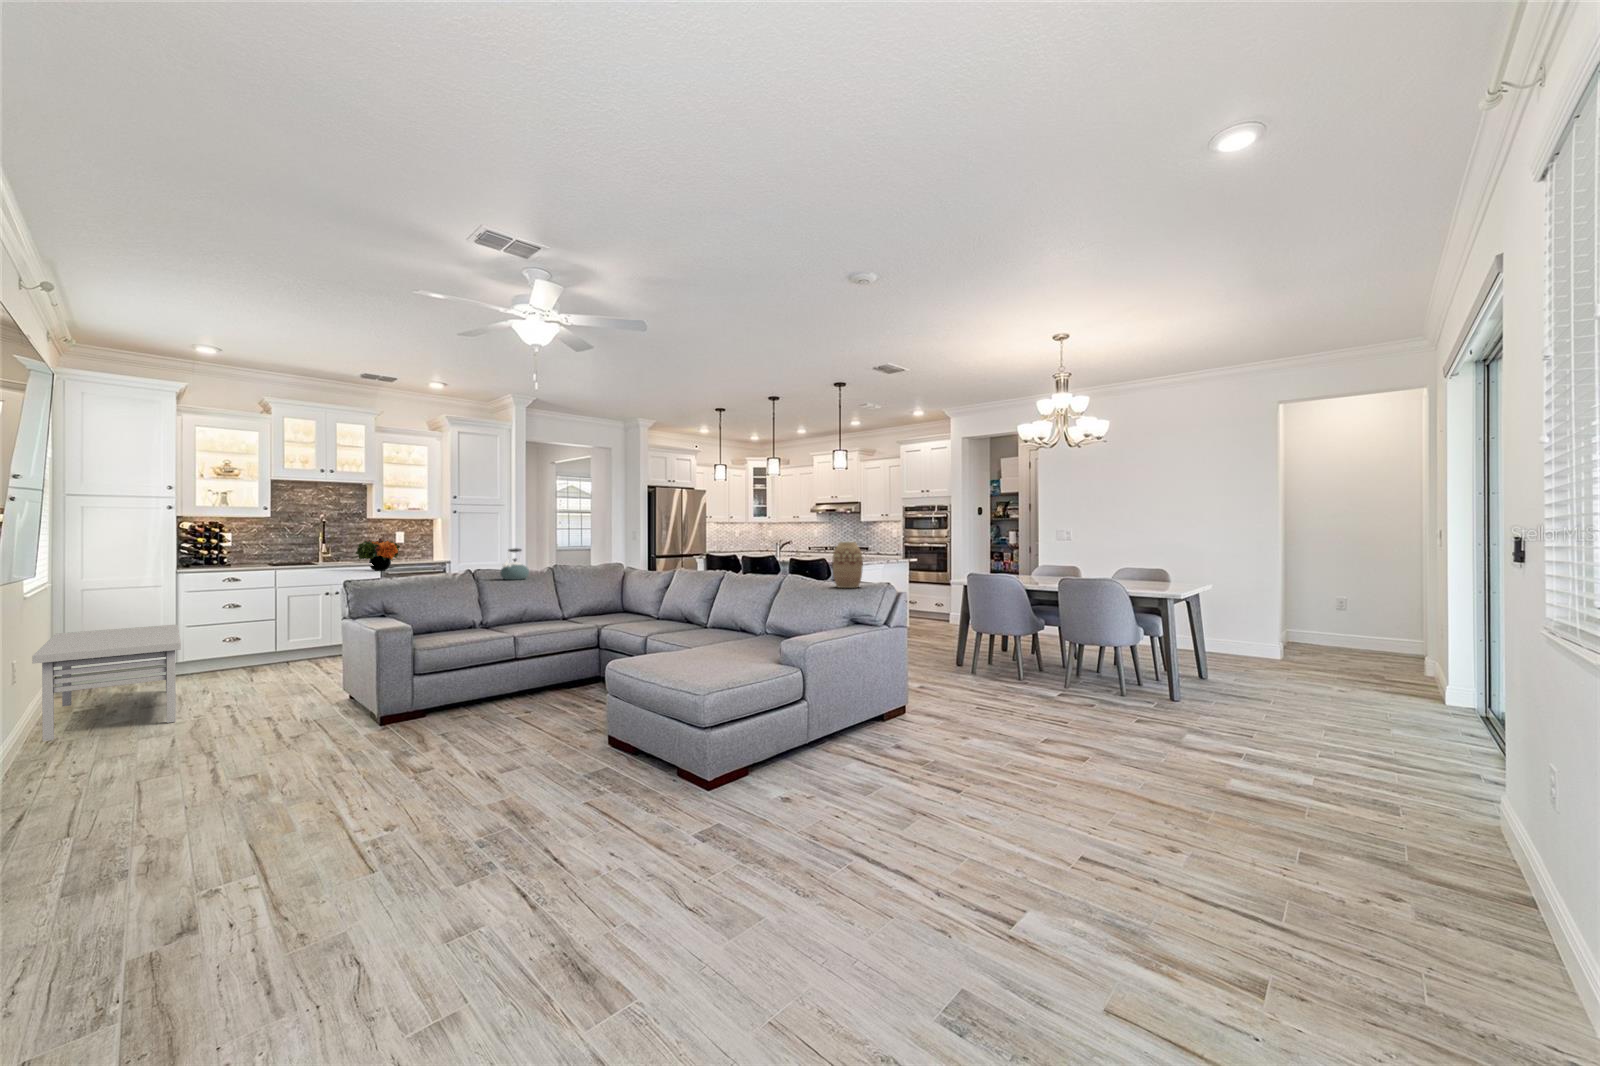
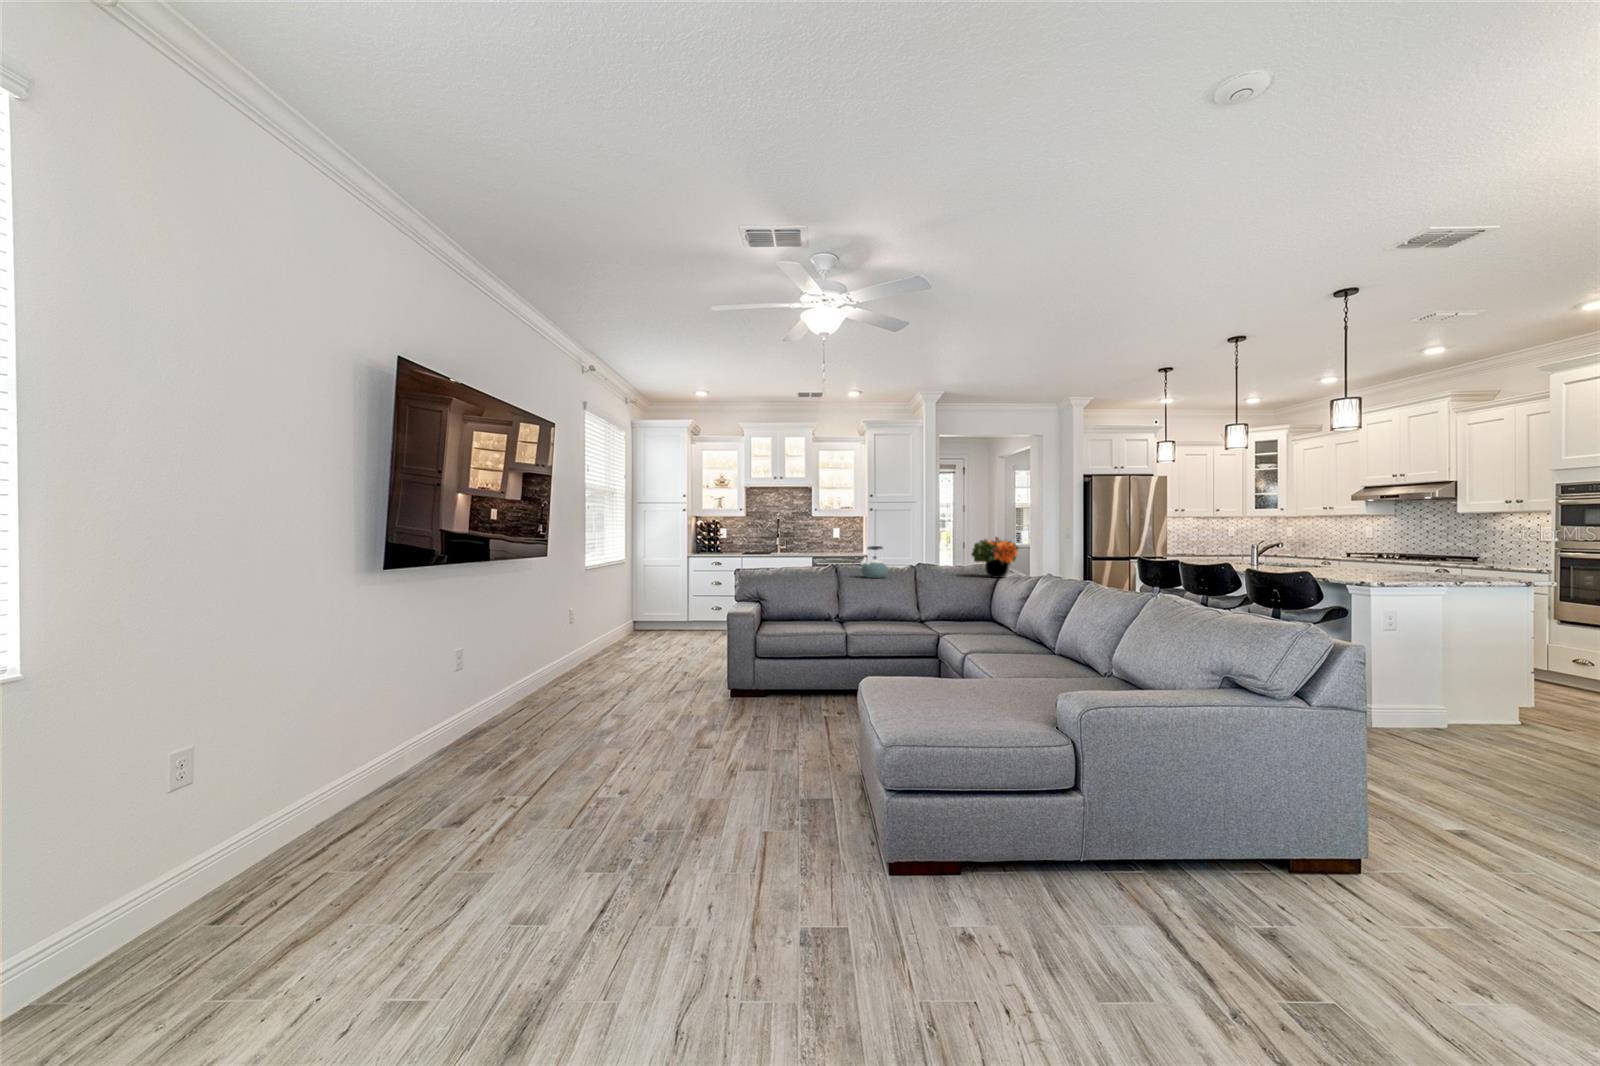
flower arrangement: present [356,538,400,571] -> present [971,537,1018,578]
vase: present [833,542,863,588] -> none [1223,549,1284,627]
storage bench: present [32,624,181,741] -> none [568,596,669,669]

